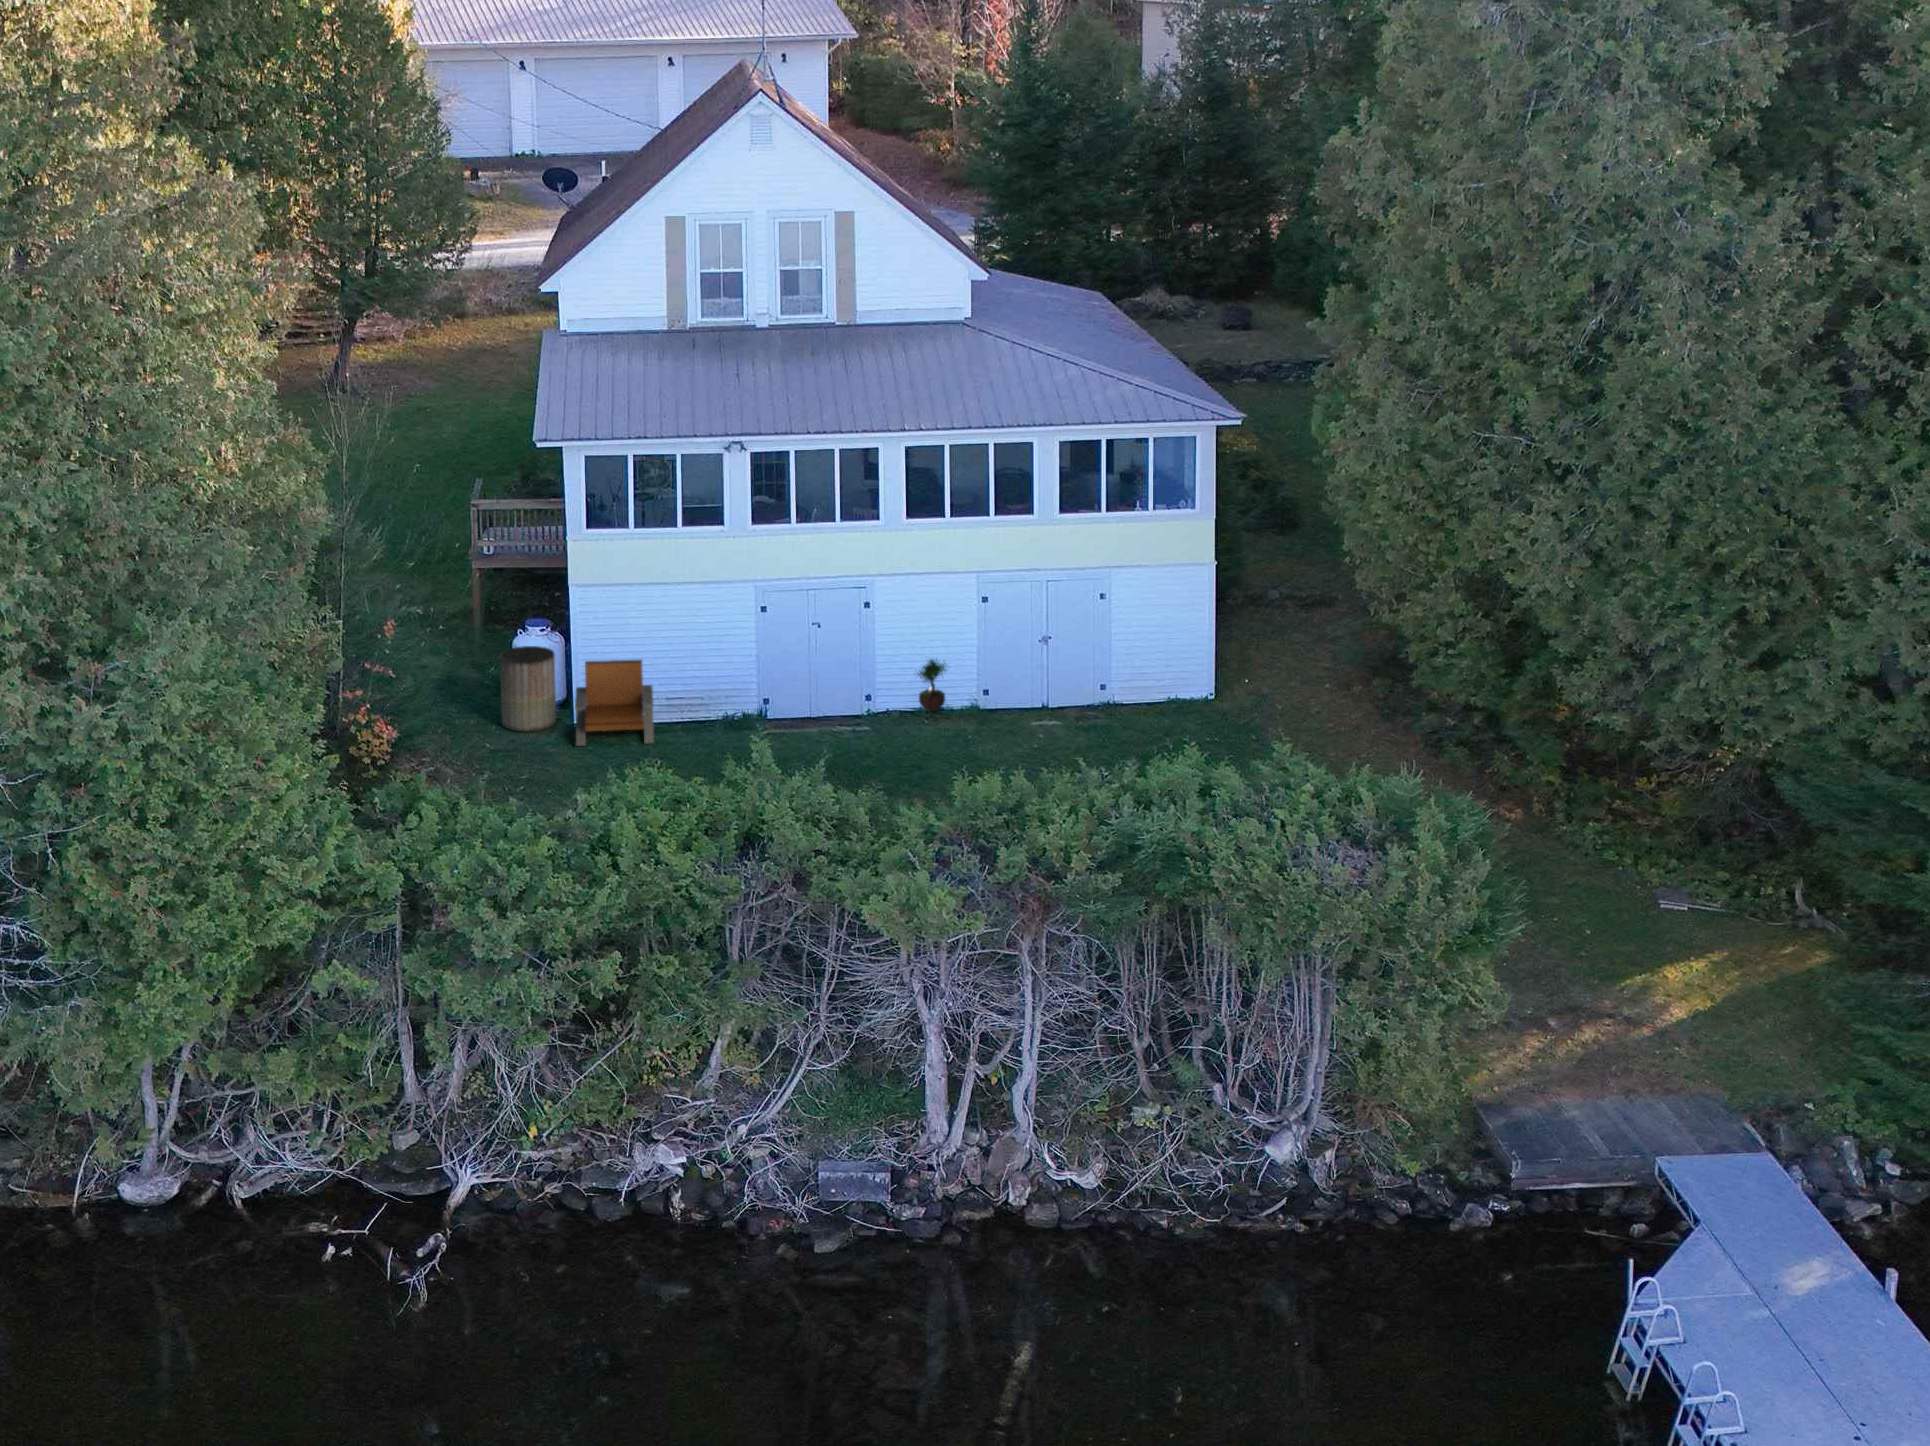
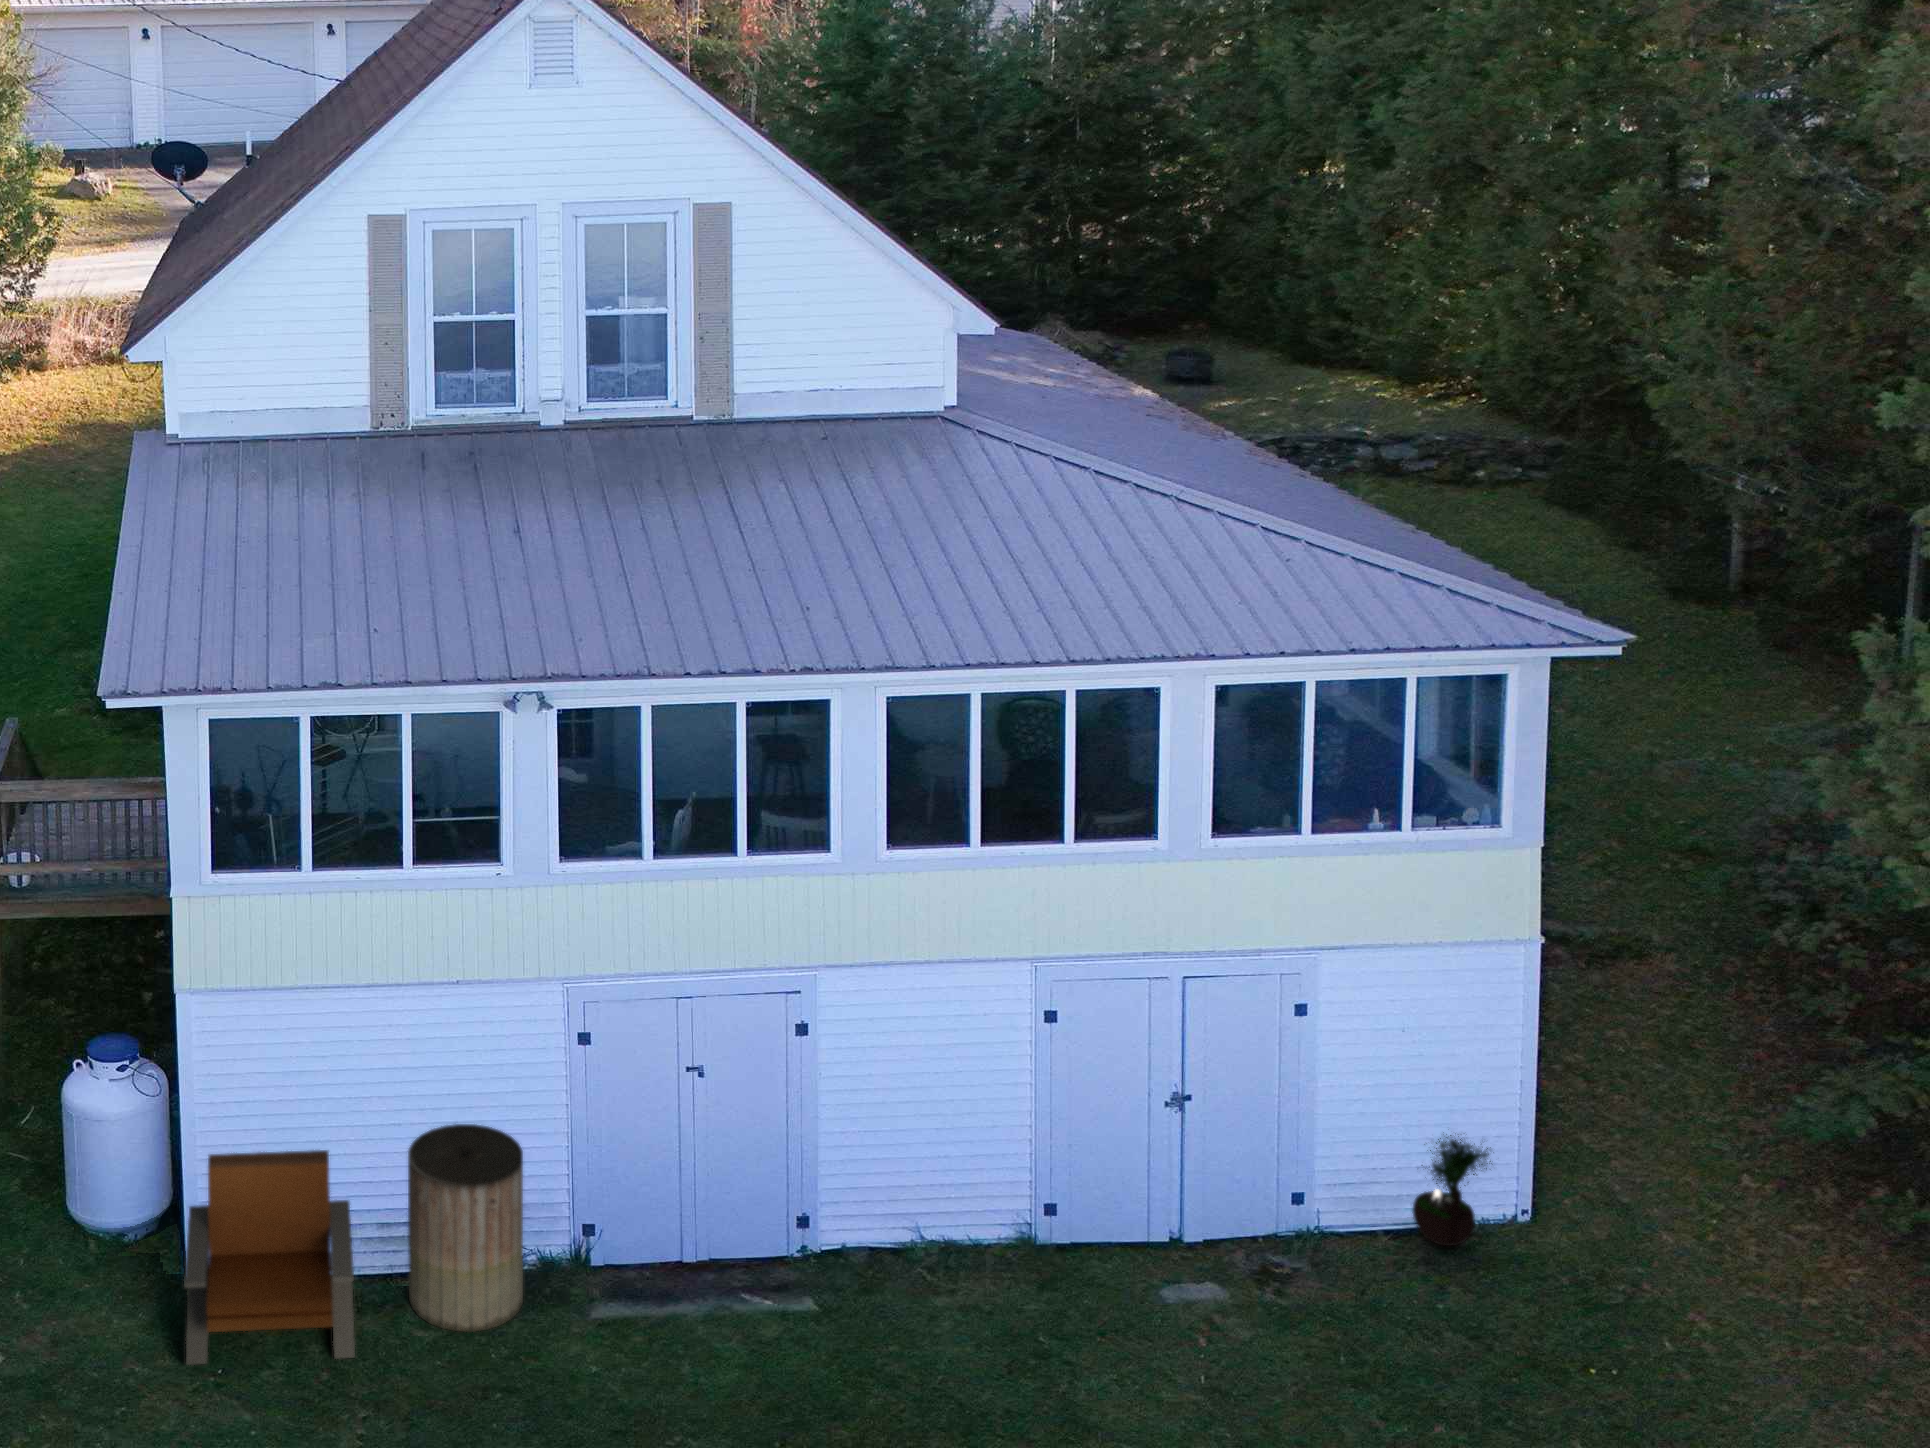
trash can: present [500,646,556,732] -> present [408,1124,523,1332]
potted tree: present [917,659,946,711] -> present [1412,1133,1492,1246]

